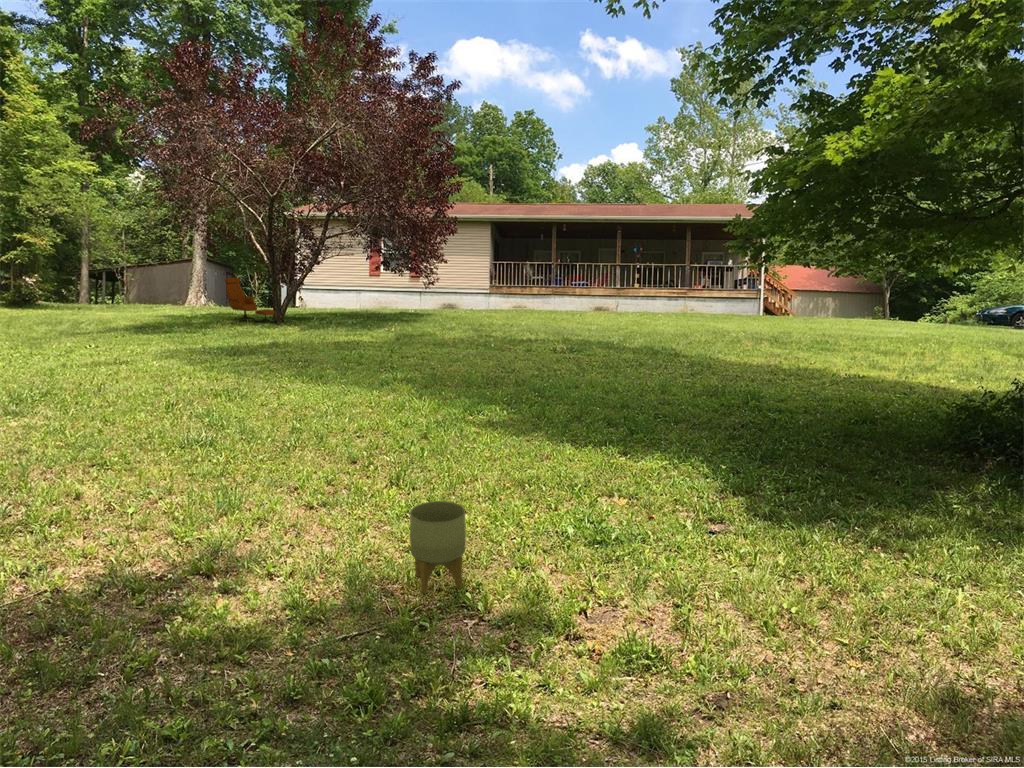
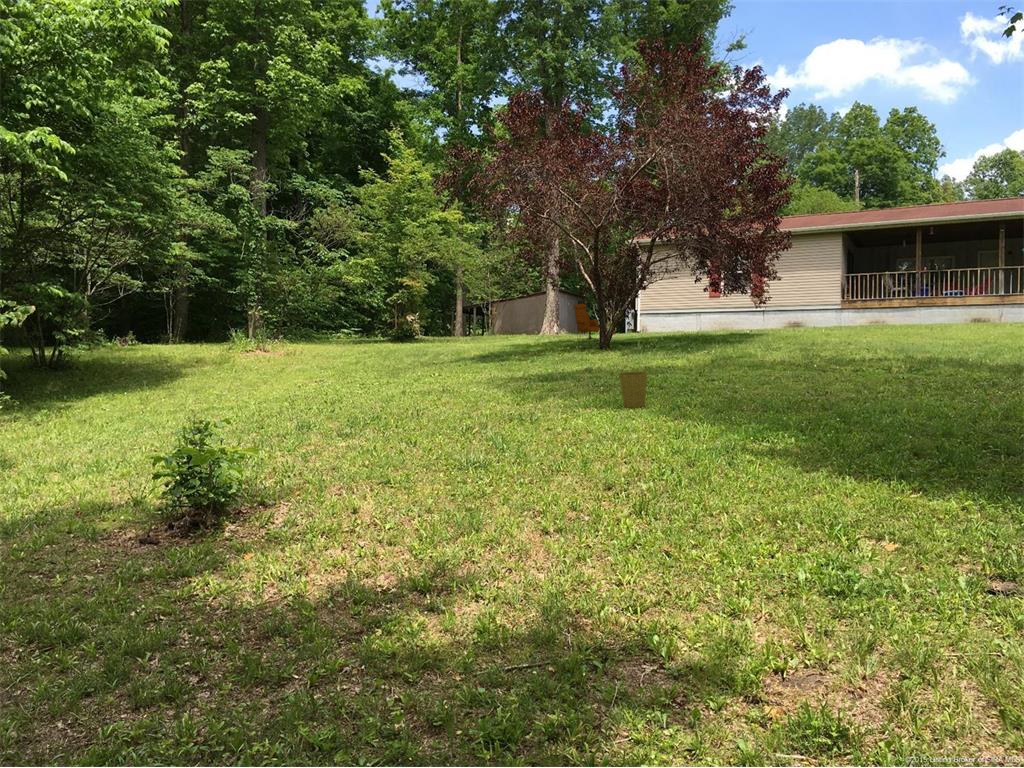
basket: none [246,421,302,503] -> present [619,370,647,408]
planter: present [410,501,465,594] -> none [698,387,724,425]

